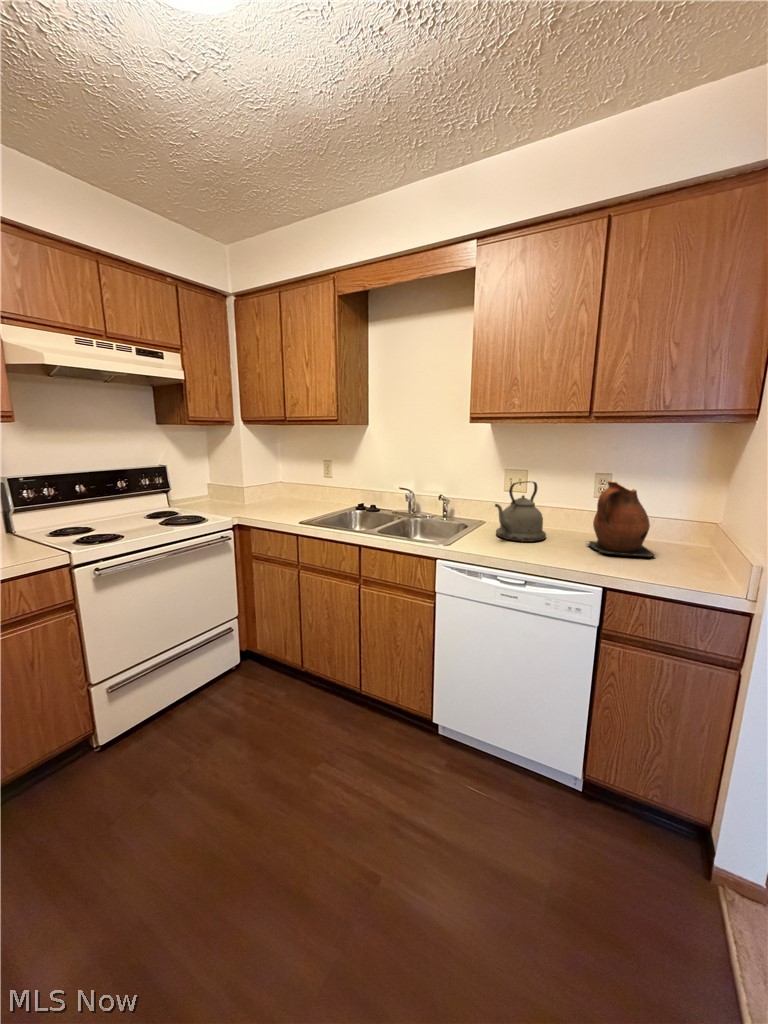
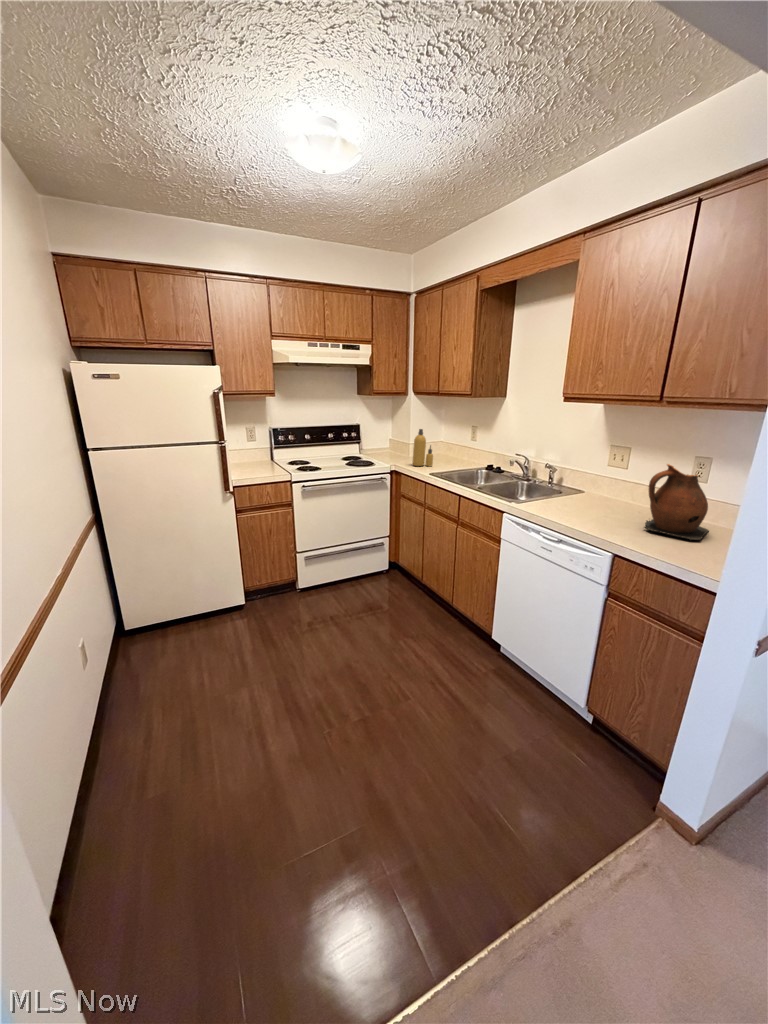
bottle: none [262,466,289,515] -> present [412,429,433,466]
kettle: present [495,481,546,542] -> none [564,458,620,512]

